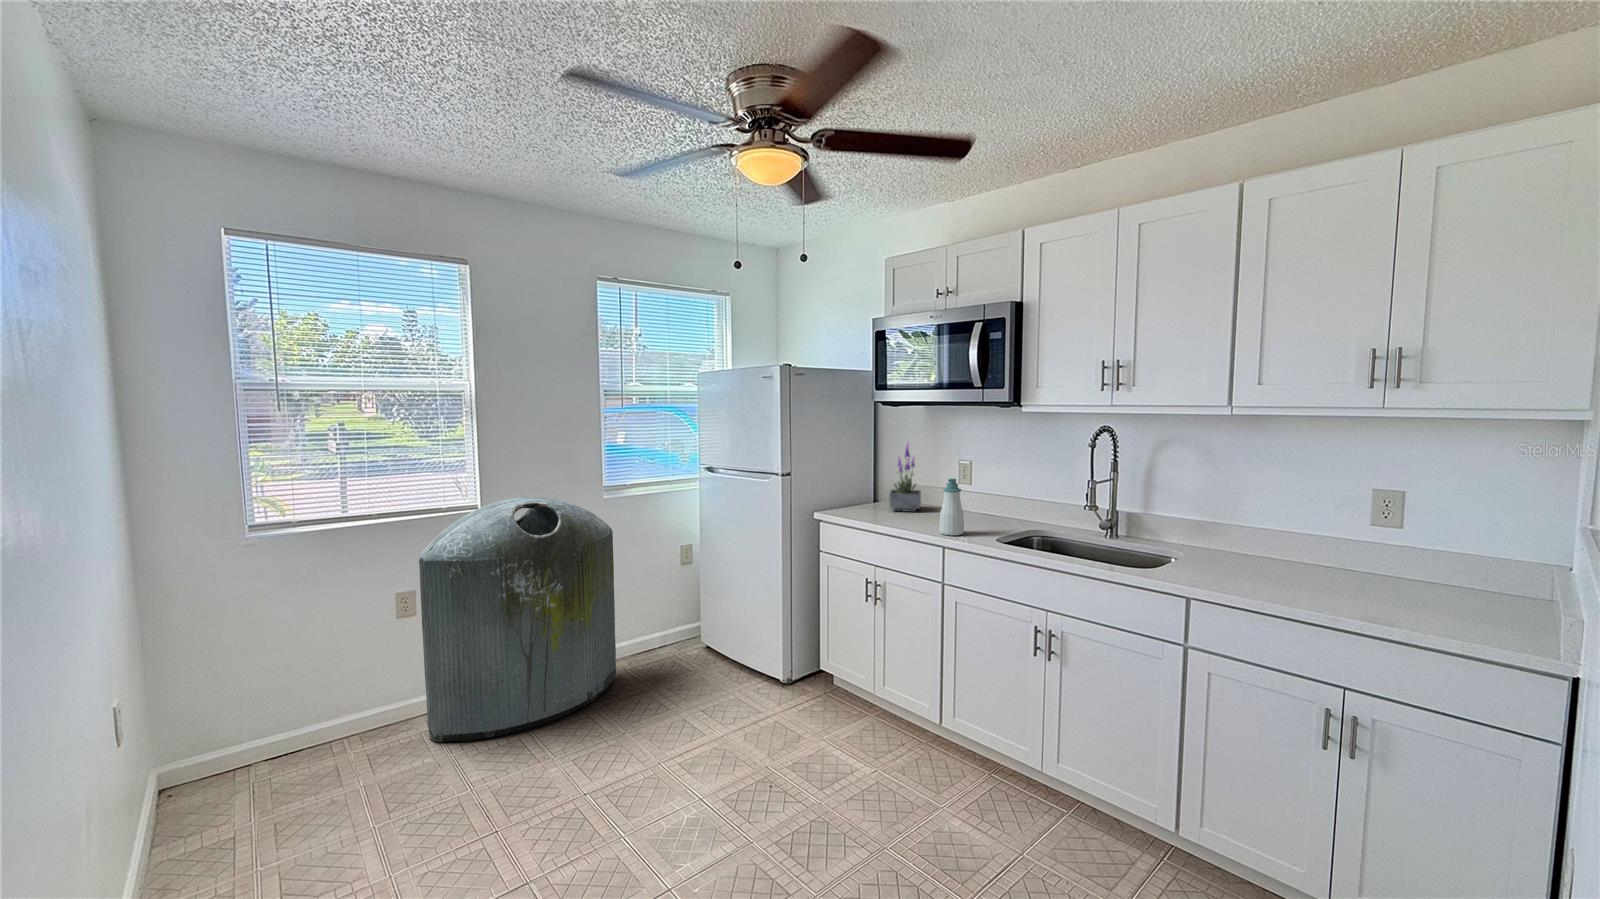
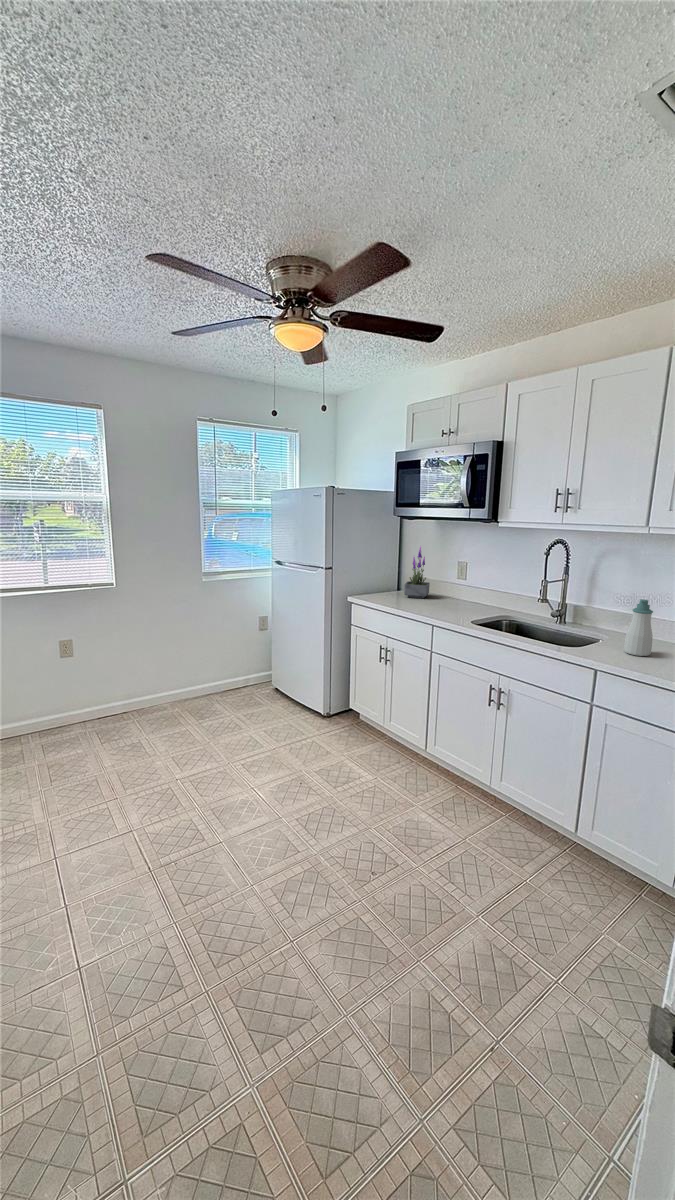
soap bottle: present [939,478,964,536] -> present [624,599,653,656]
trash can: present [419,497,616,742] -> none [71,578,209,740]

